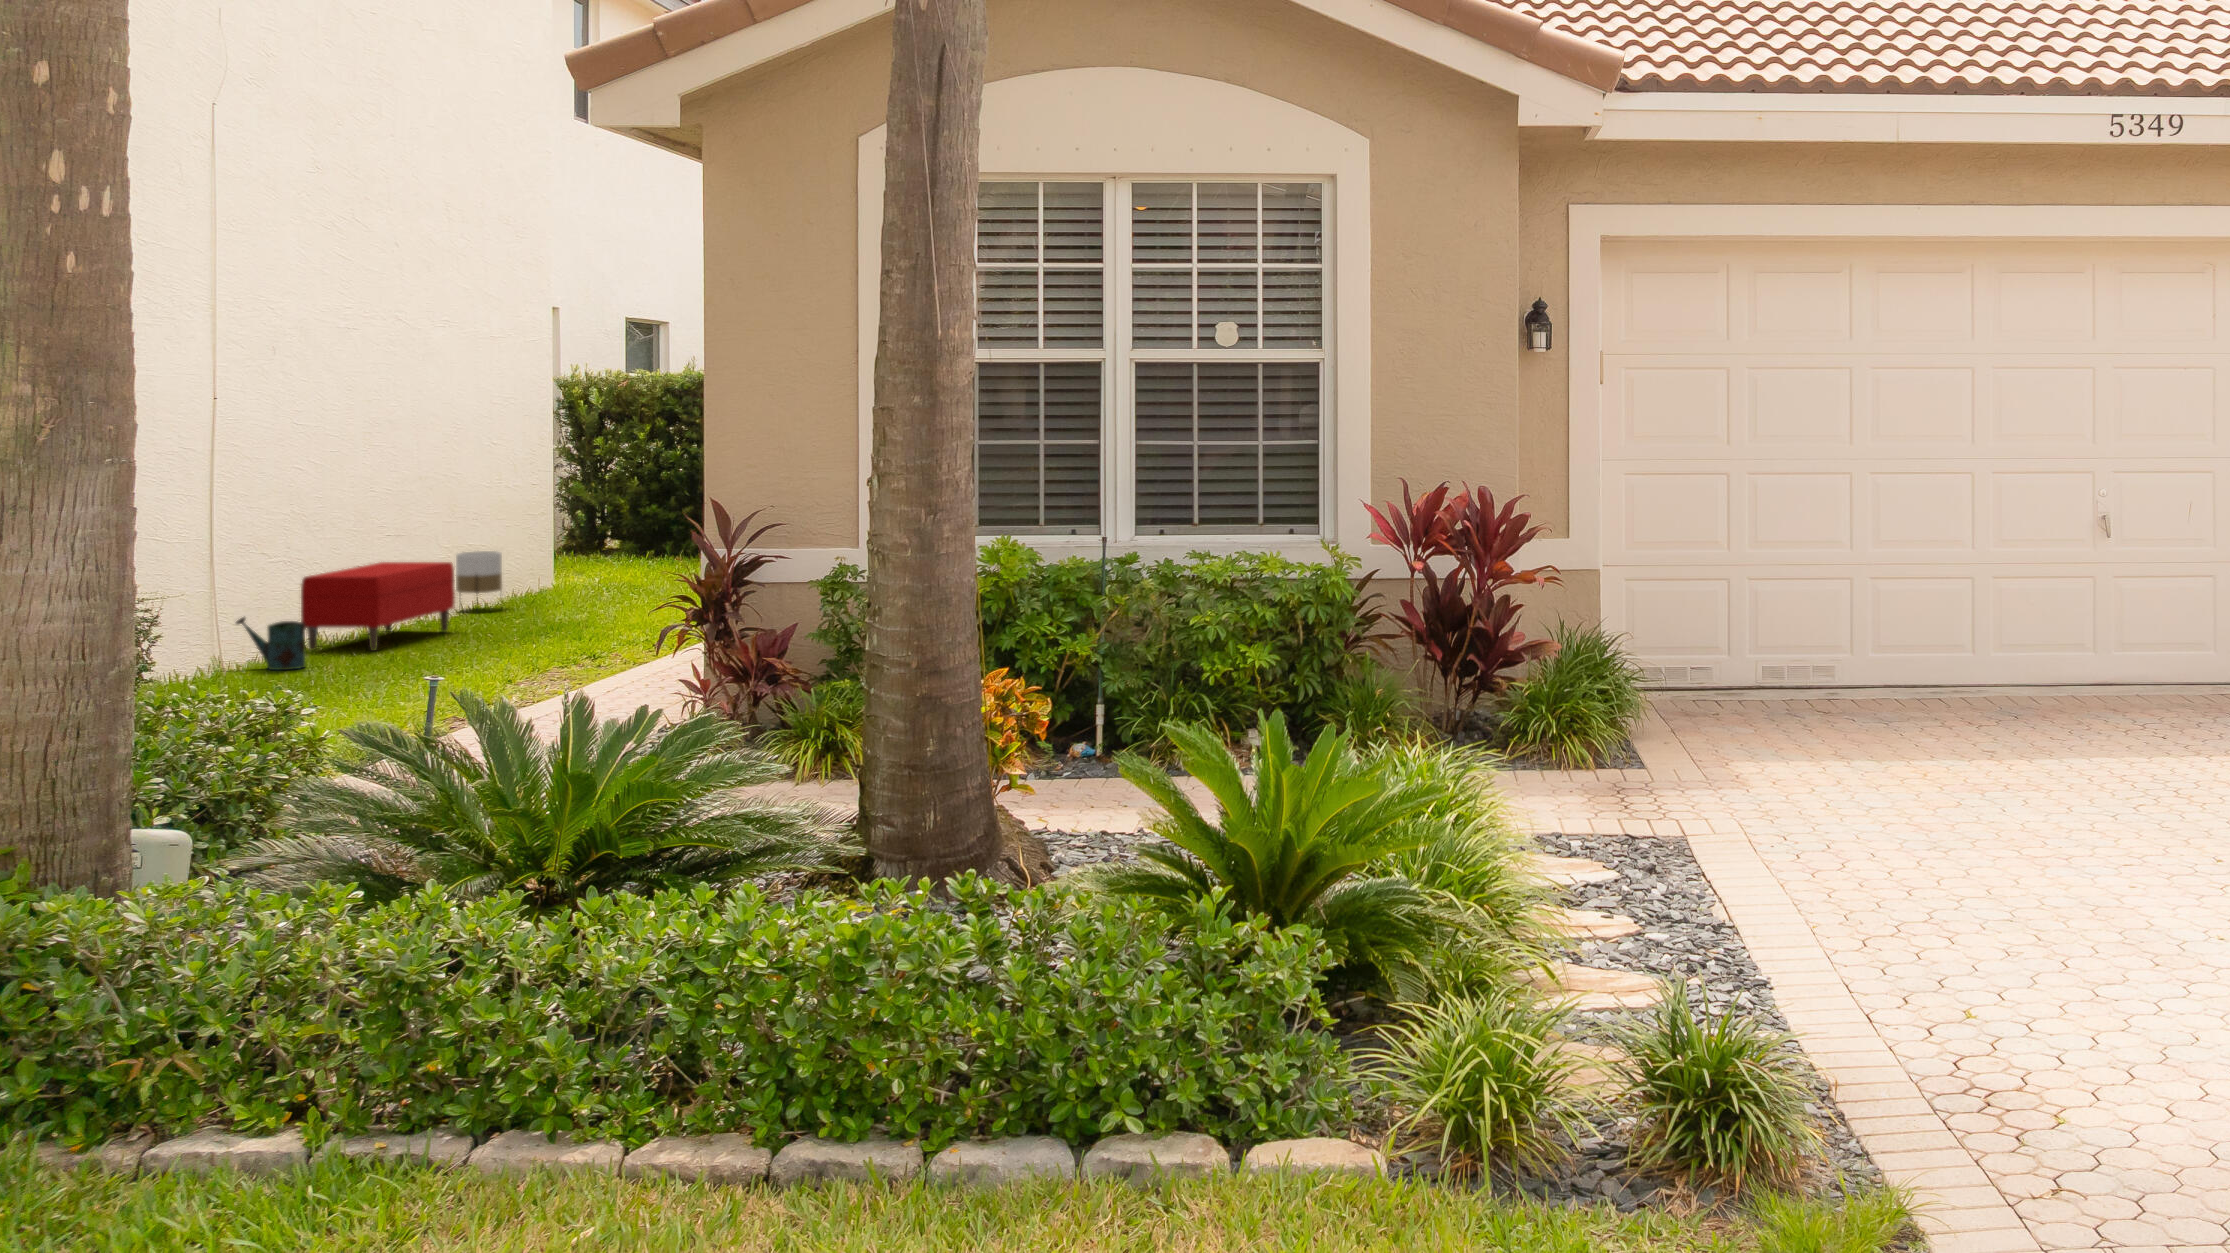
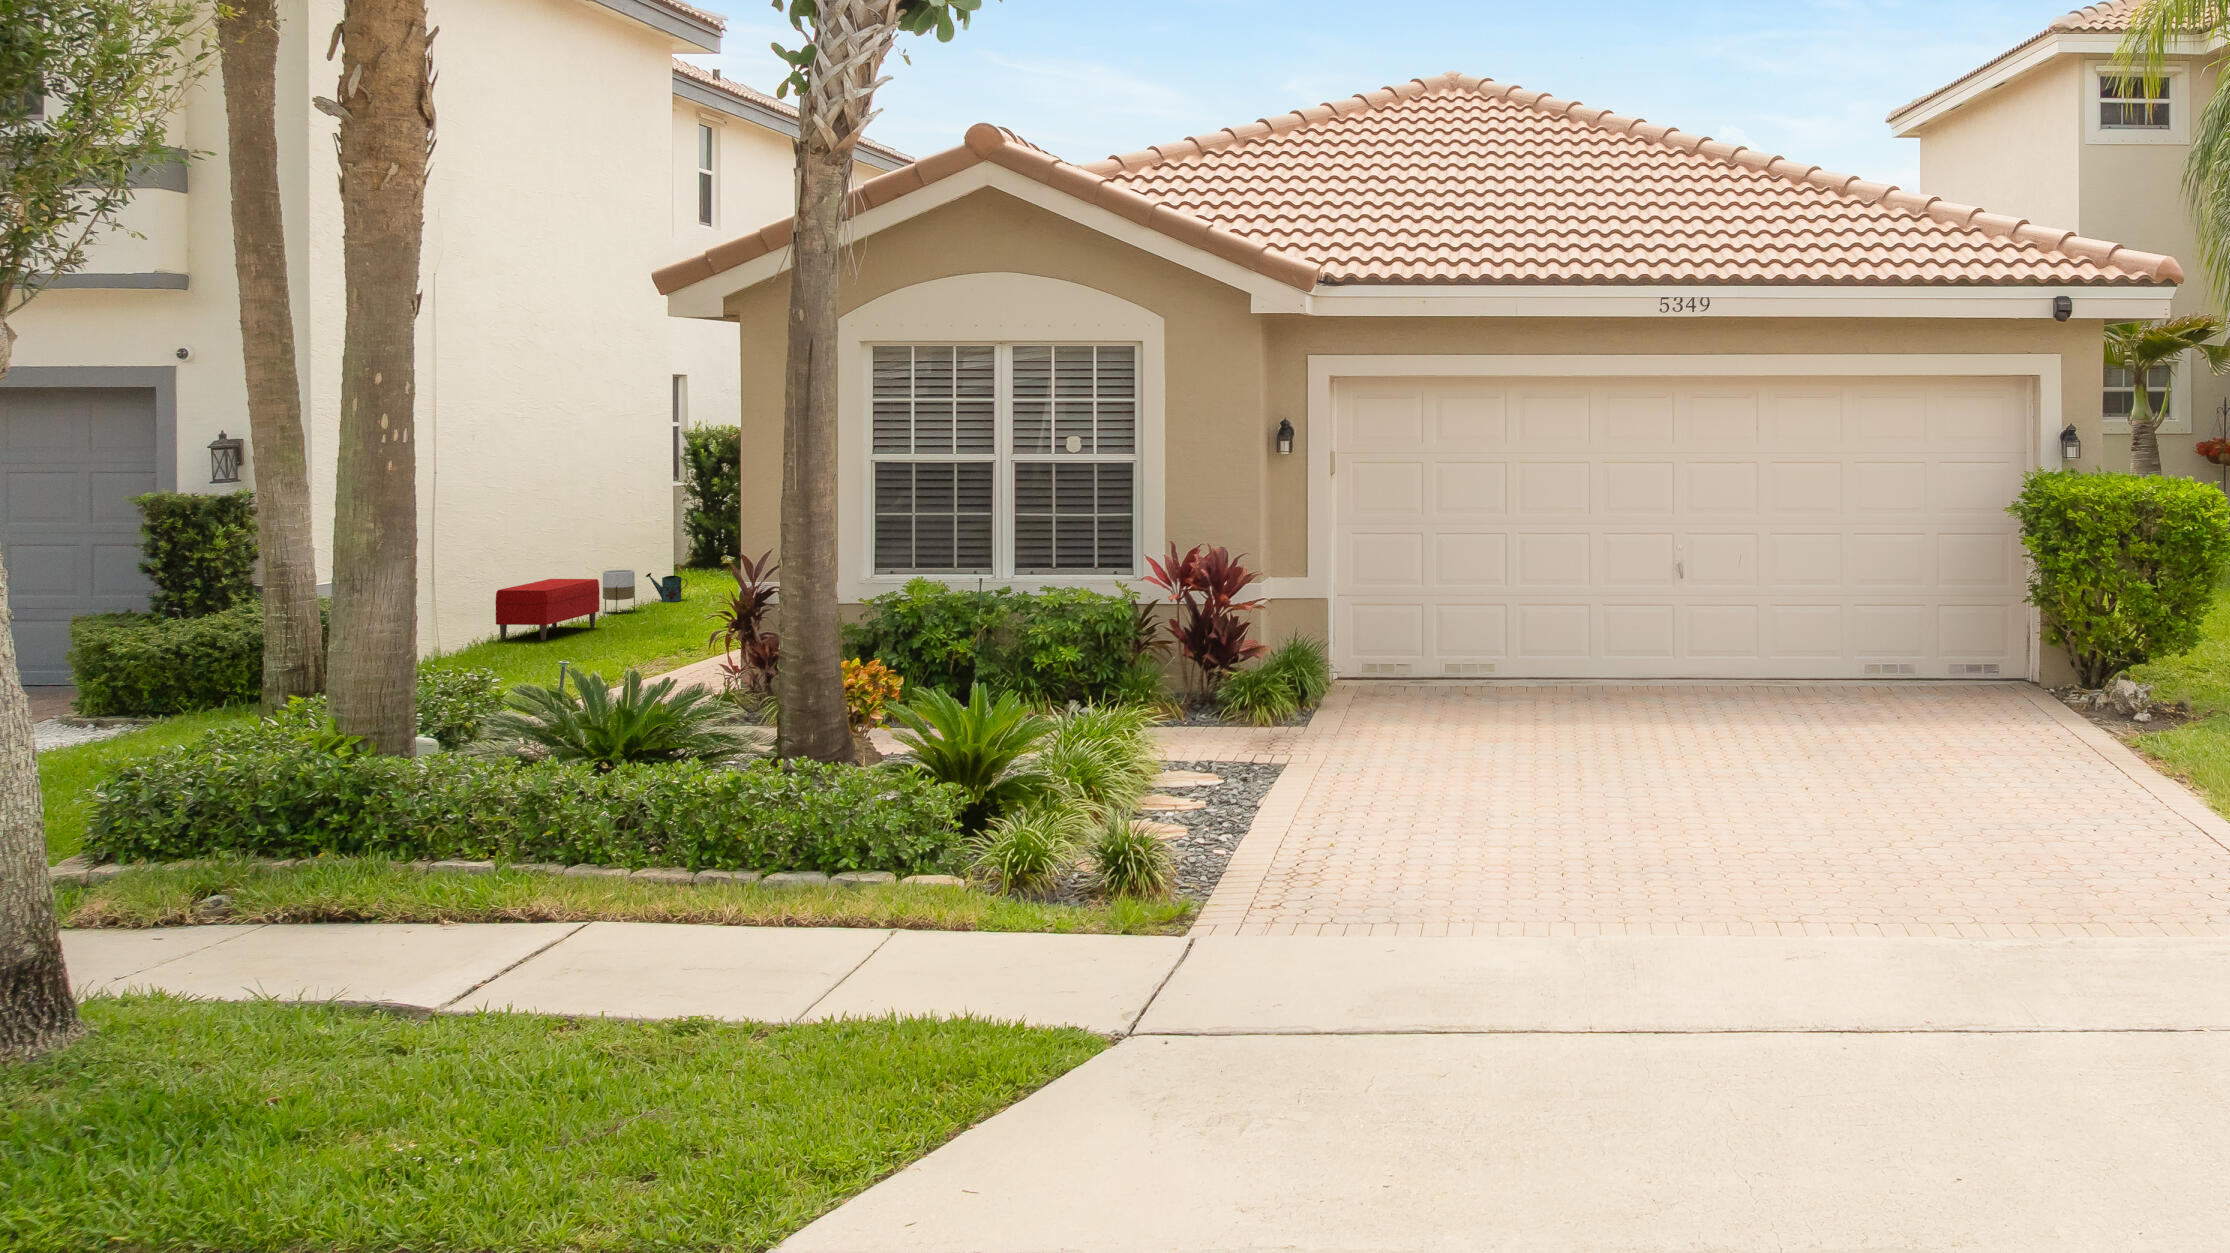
watering can: present [236,617,317,670] -> present [646,573,688,602]

